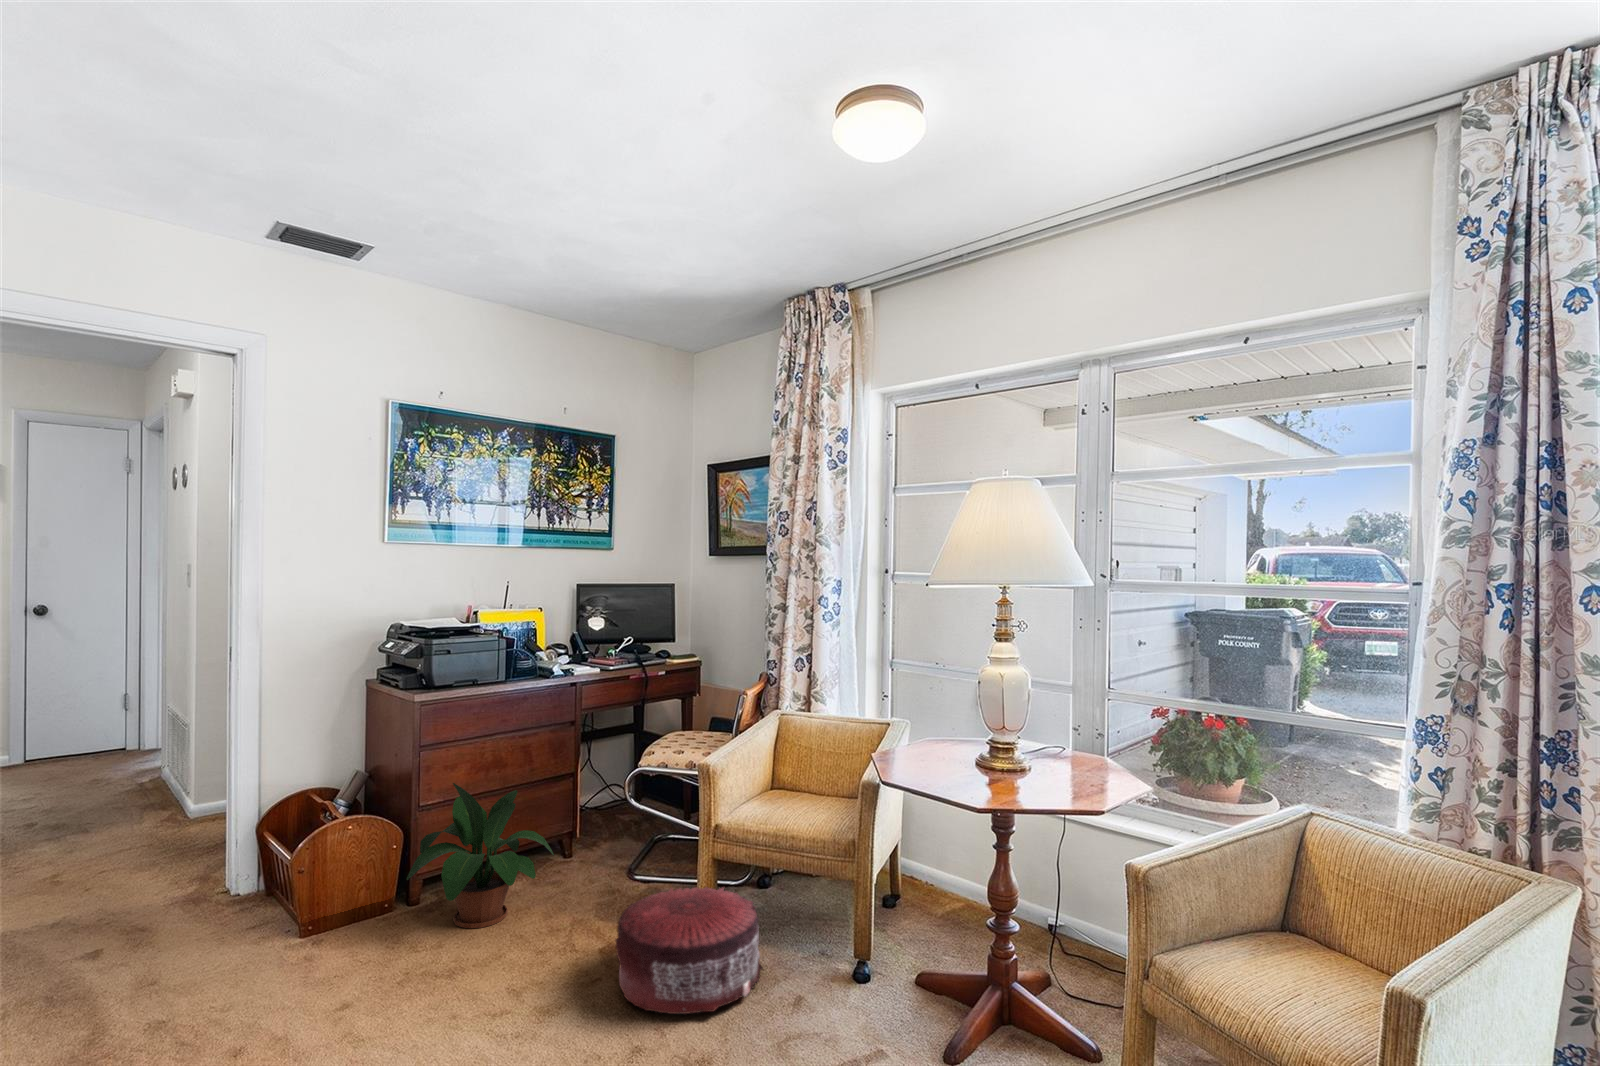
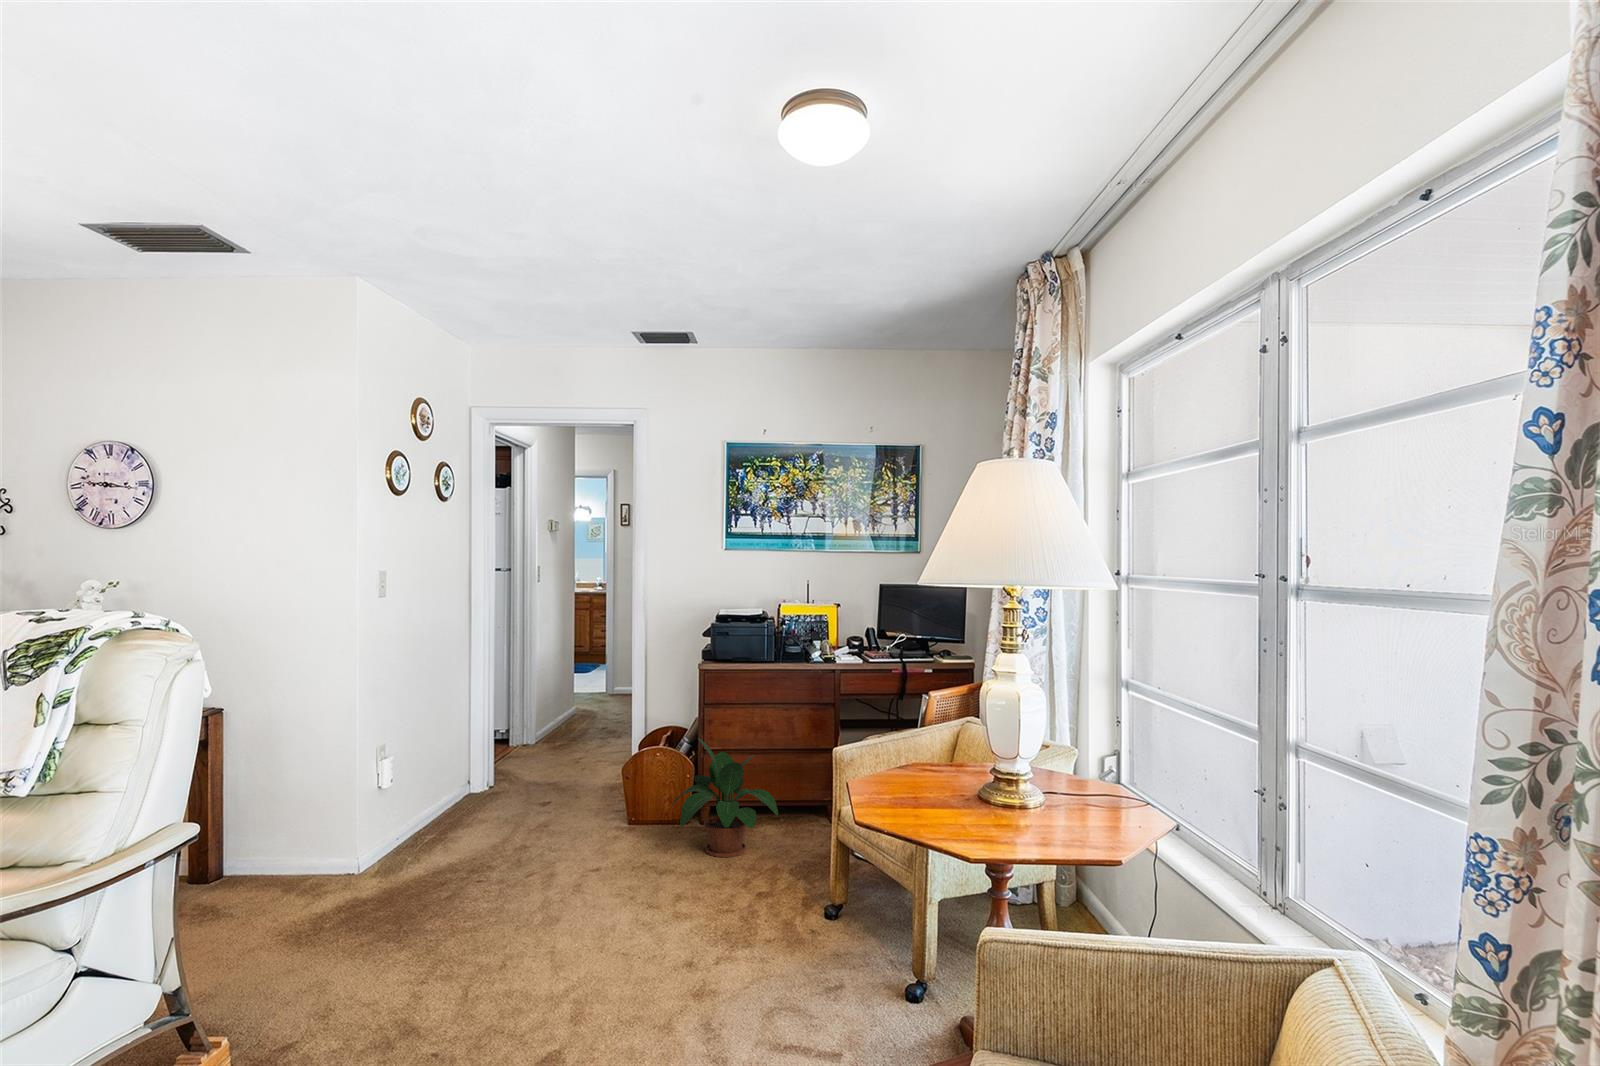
pouf: present [615,887,763,1014] -> none [723,859,848,967]

